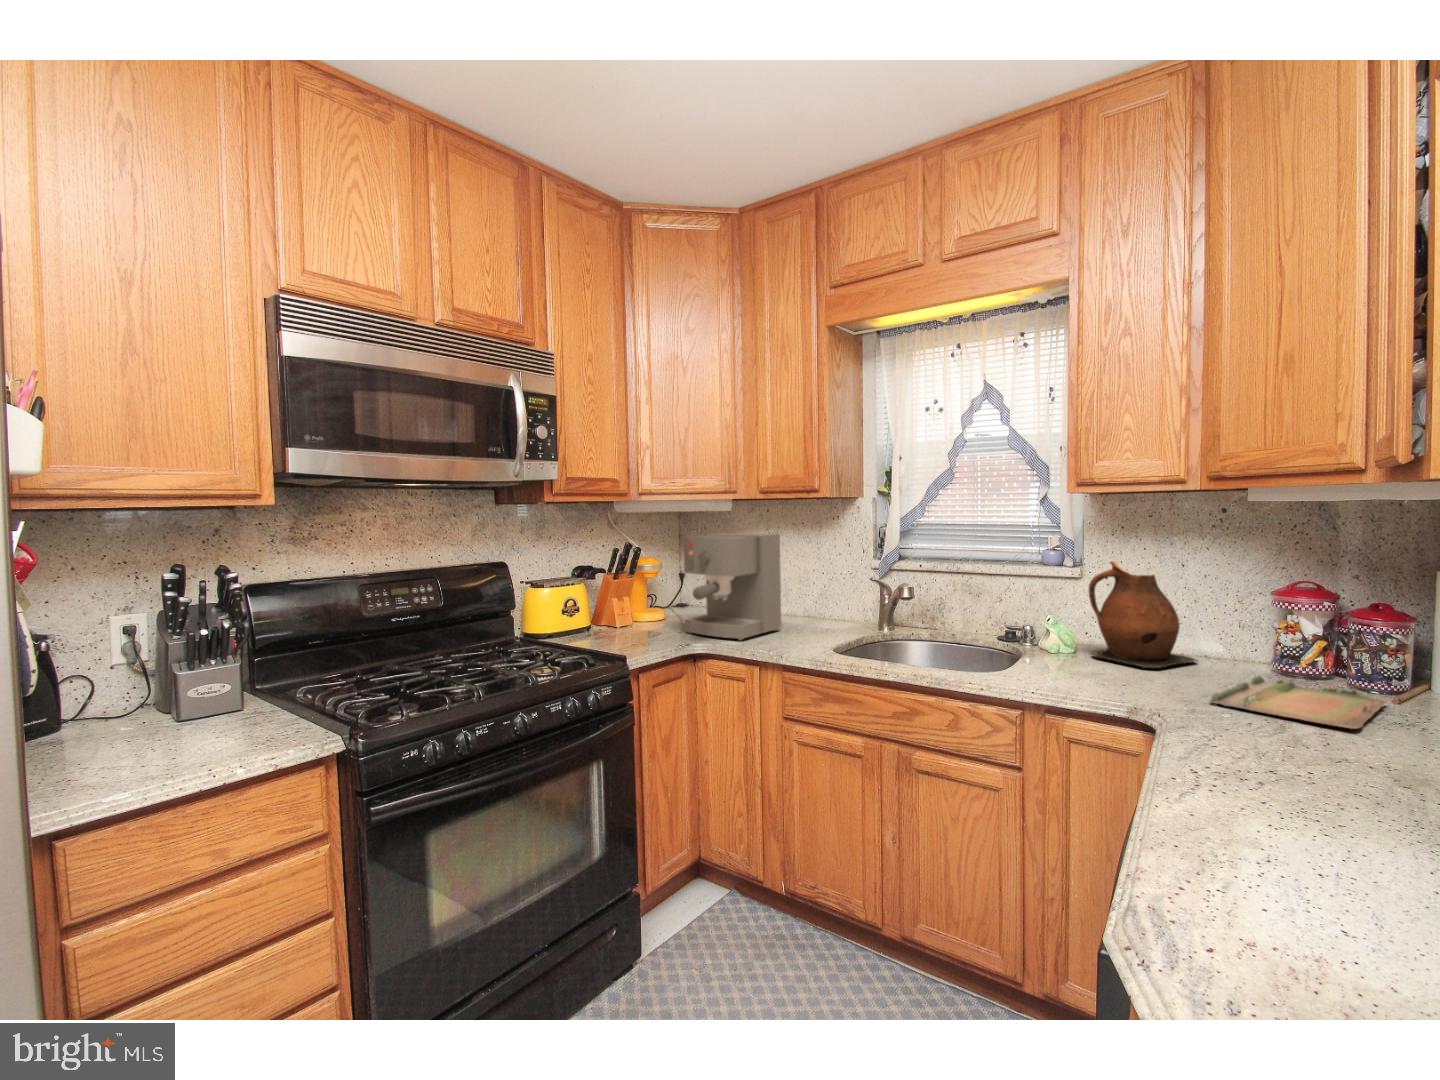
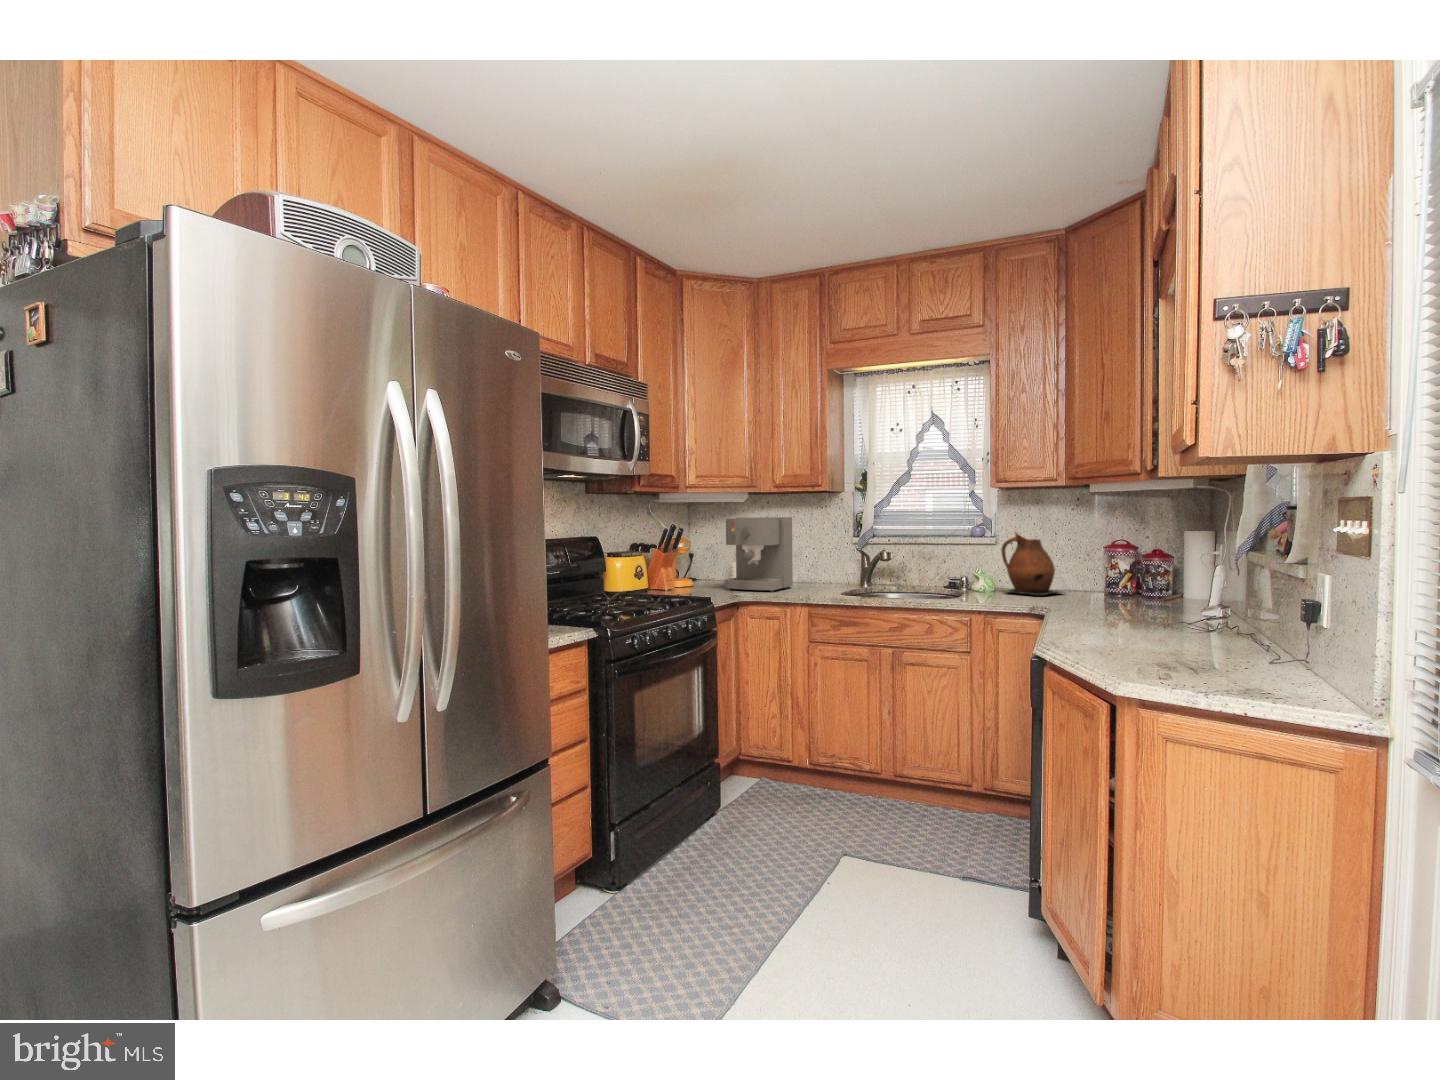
tray: present [1211,676,1387,729] -> none [1073,592,1160,608]

